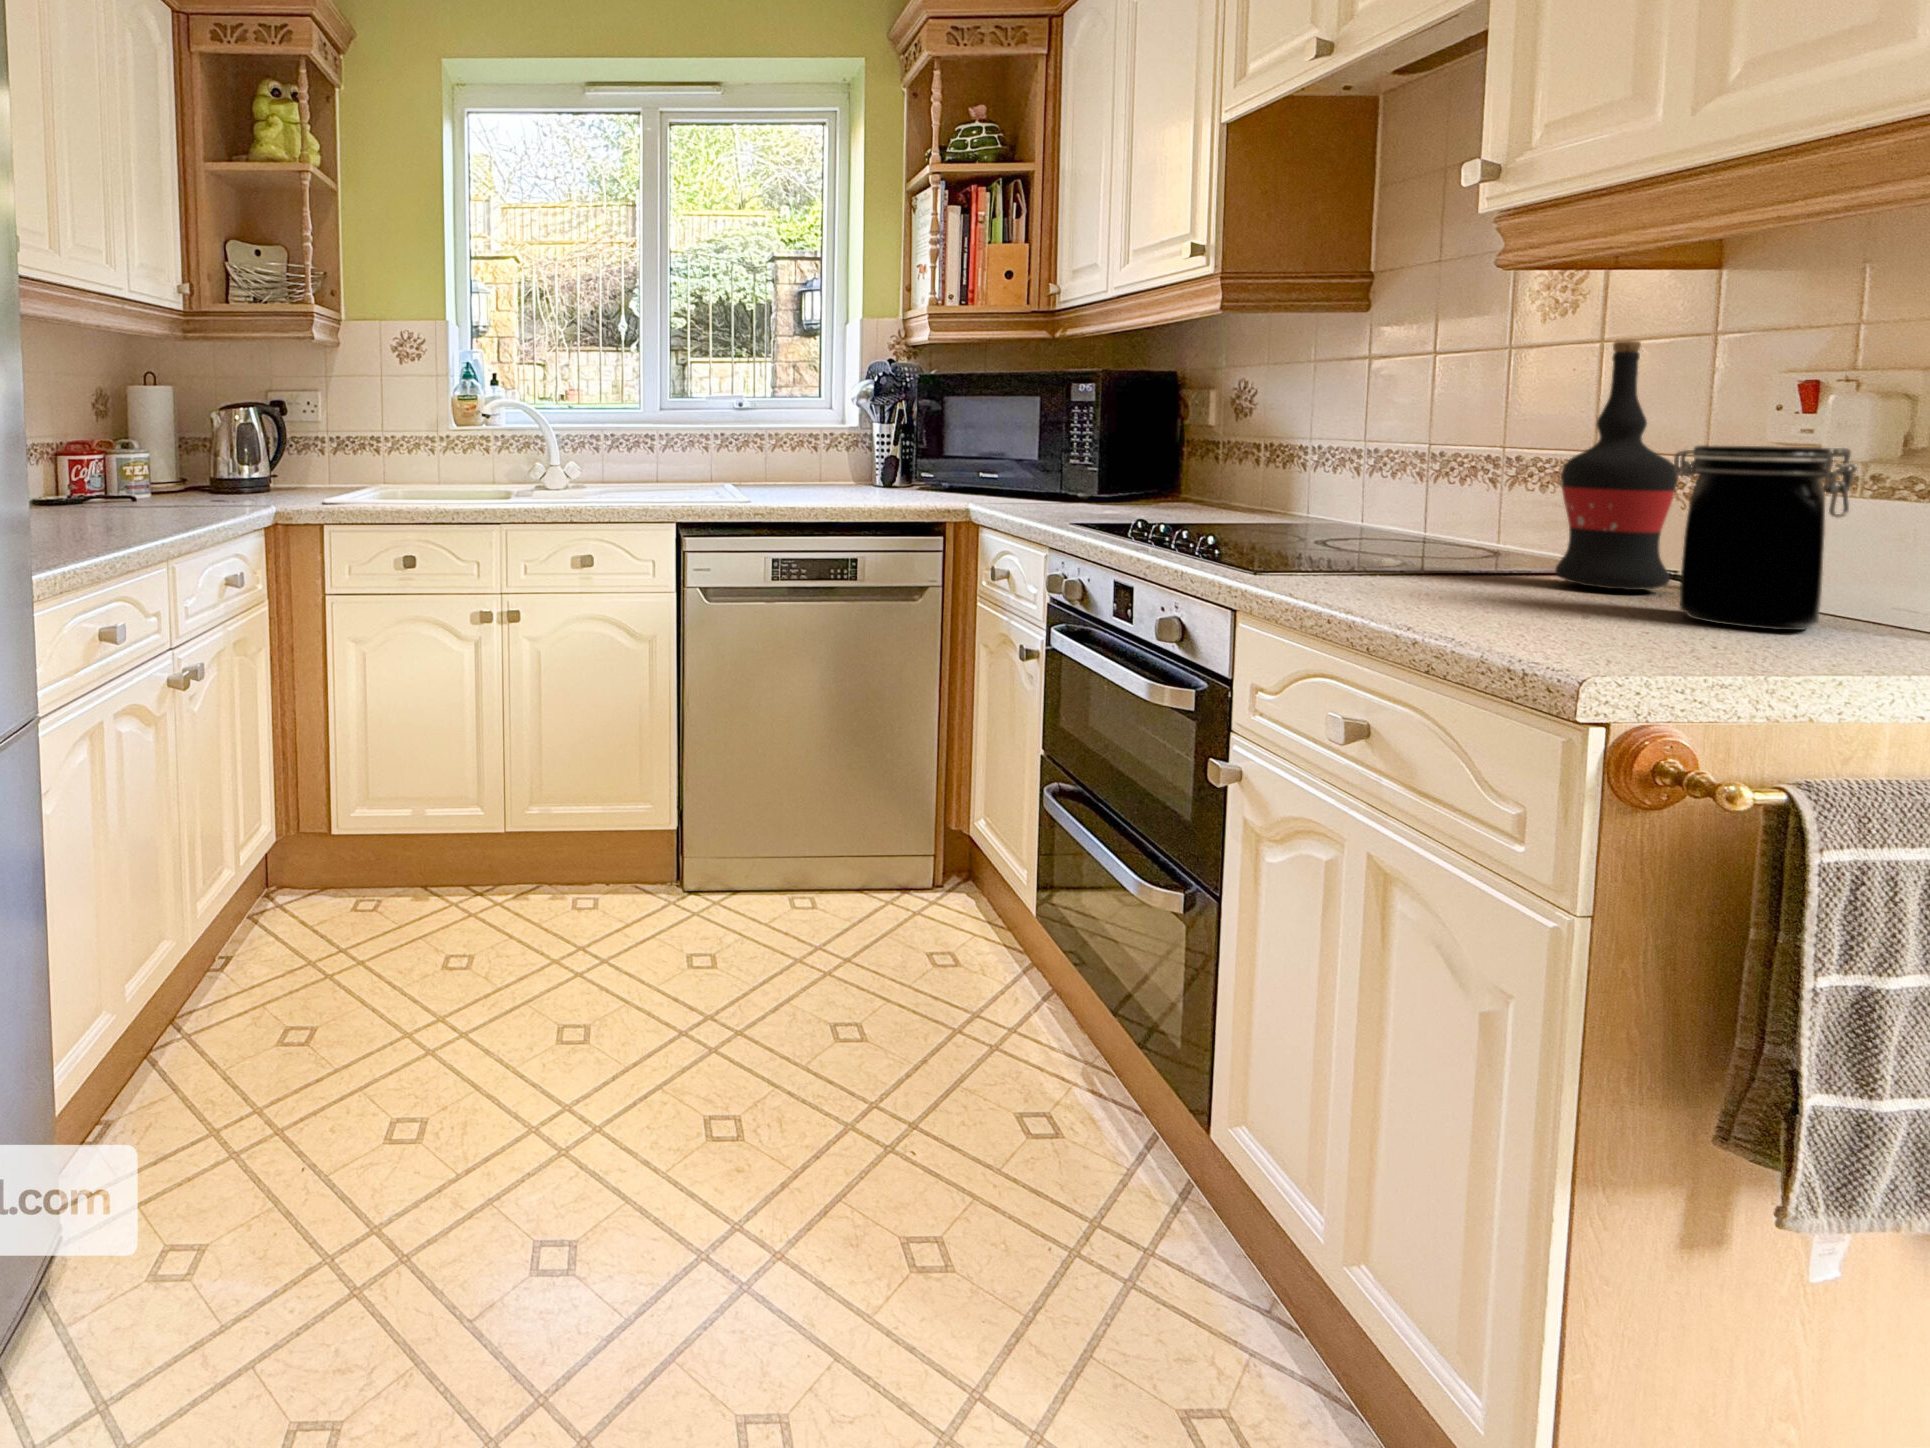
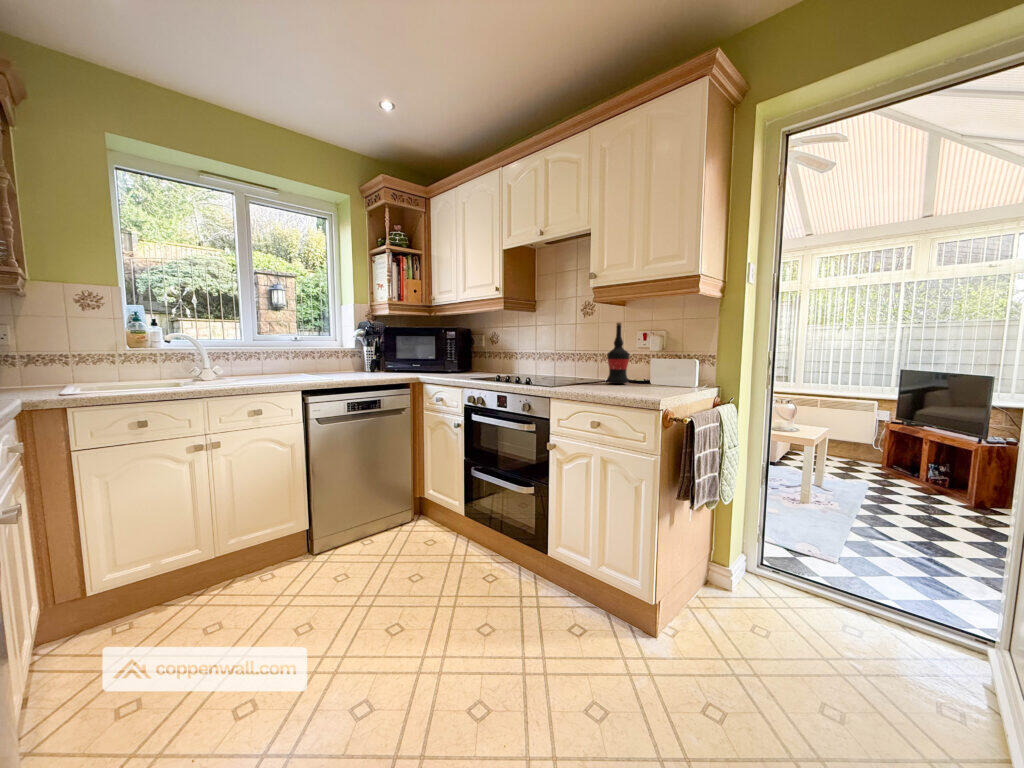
jar: present [1674,445,1857,630] -> none [638,347,670,388]

